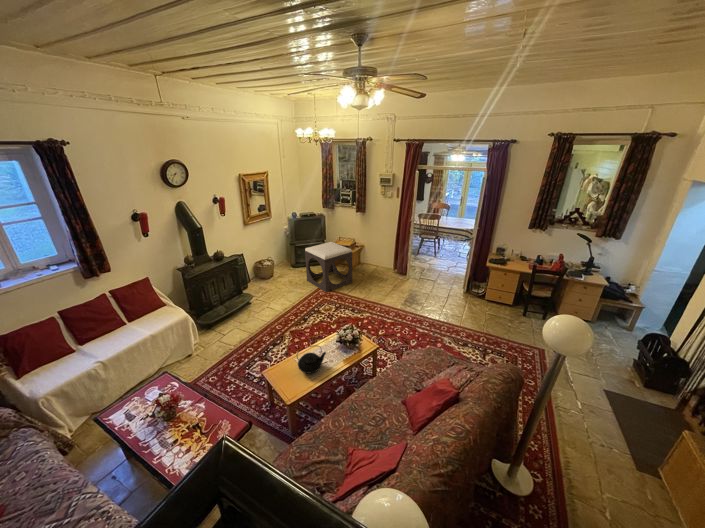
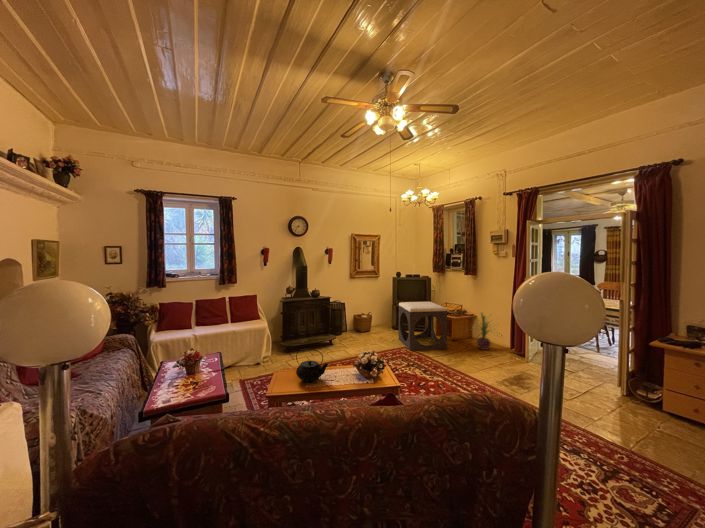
decorative plant: none [362,246,393,276] -> present [475,313,500,350]

